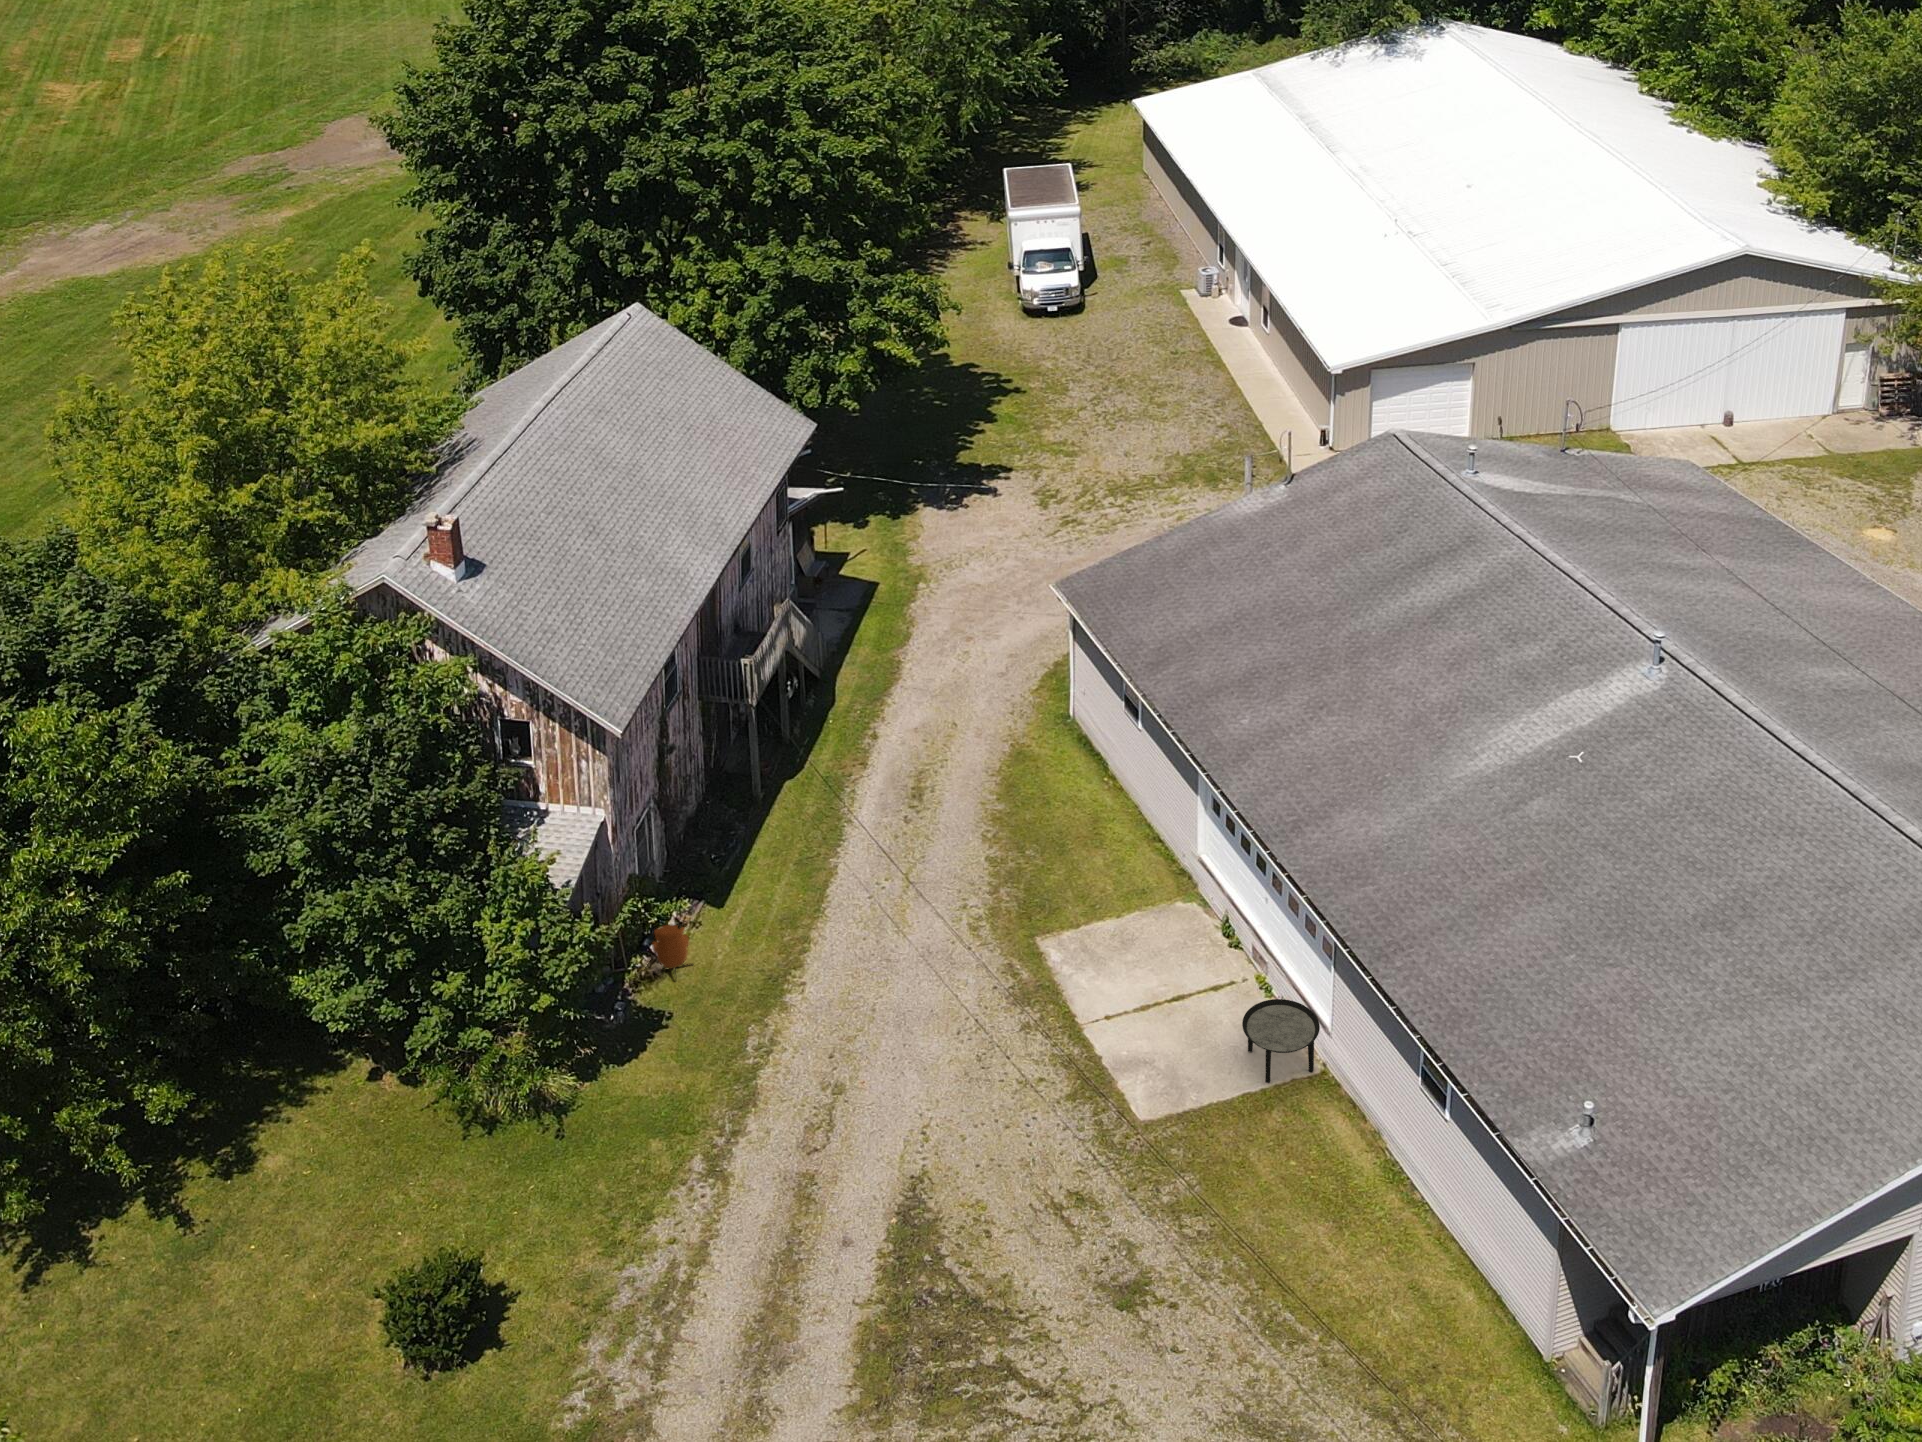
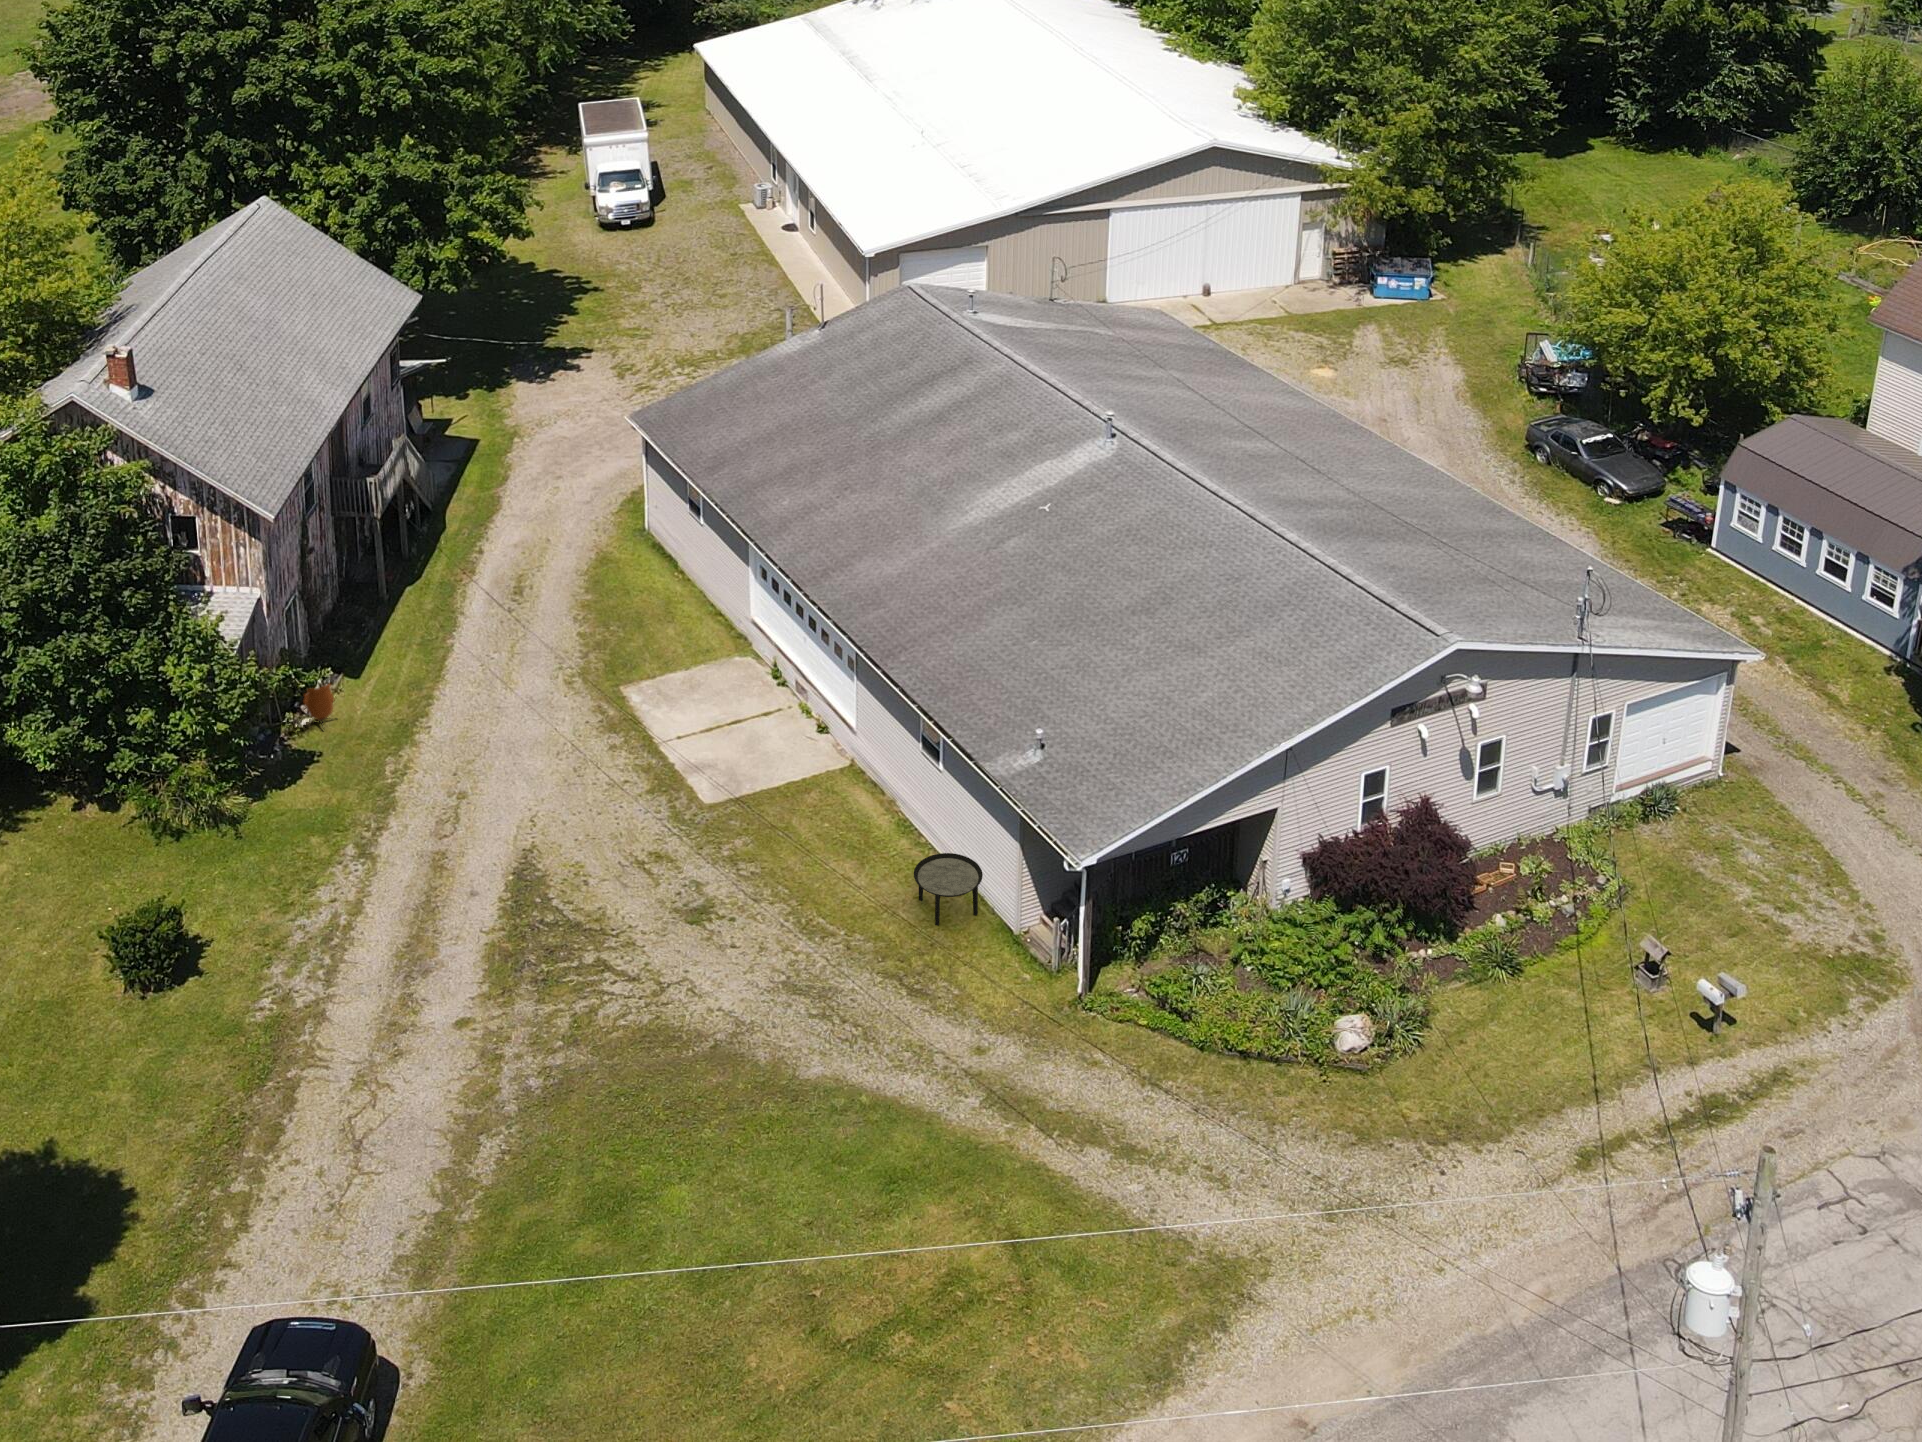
round table: present [1242,999,1320,1083] -> present [914,853,983,926]

